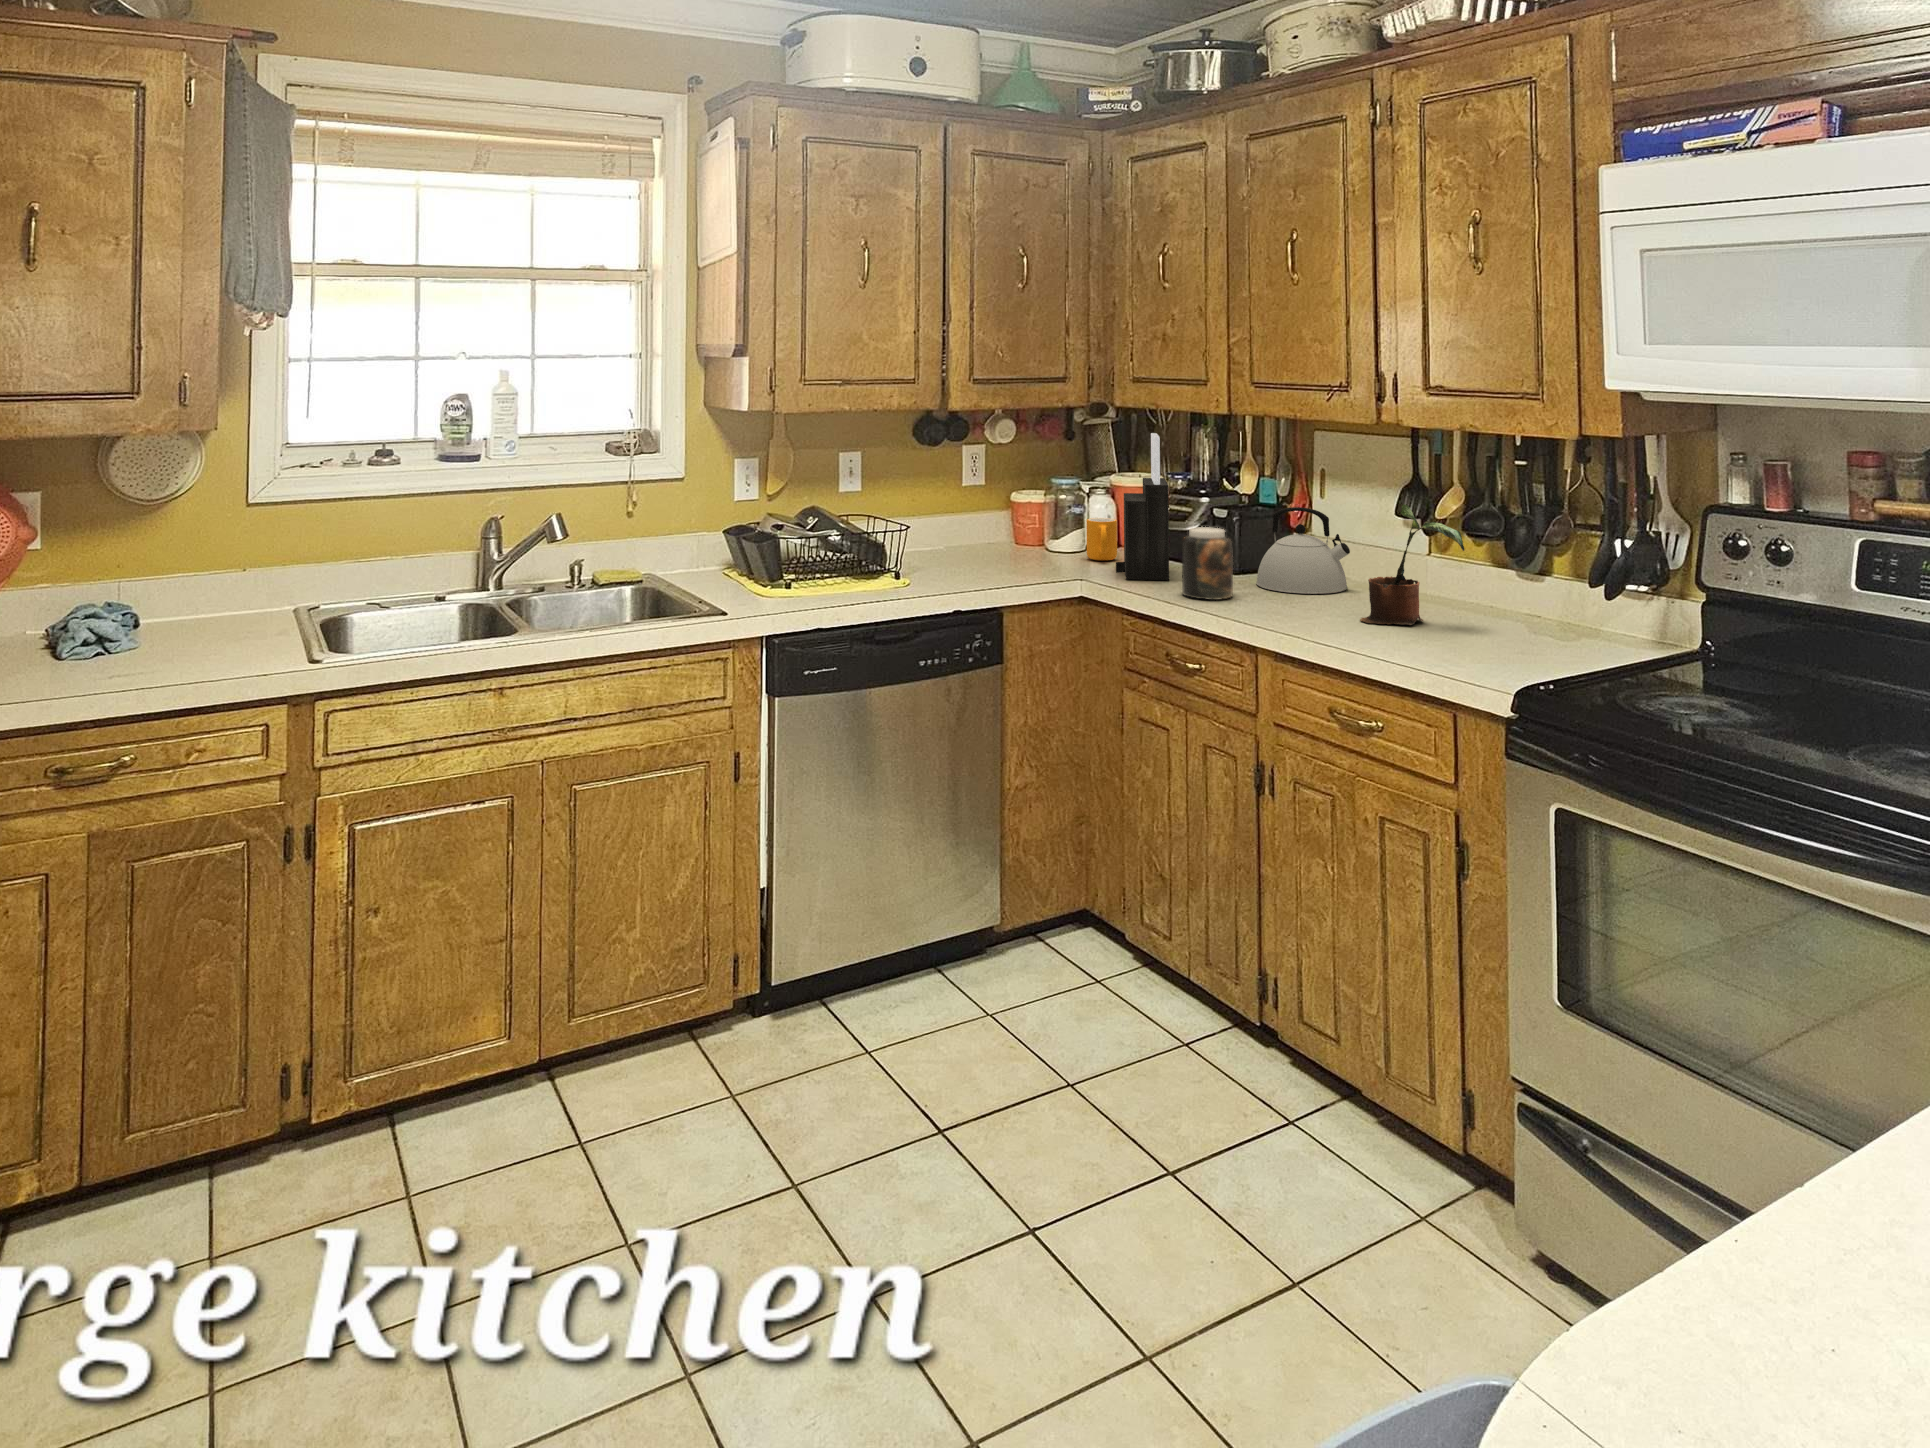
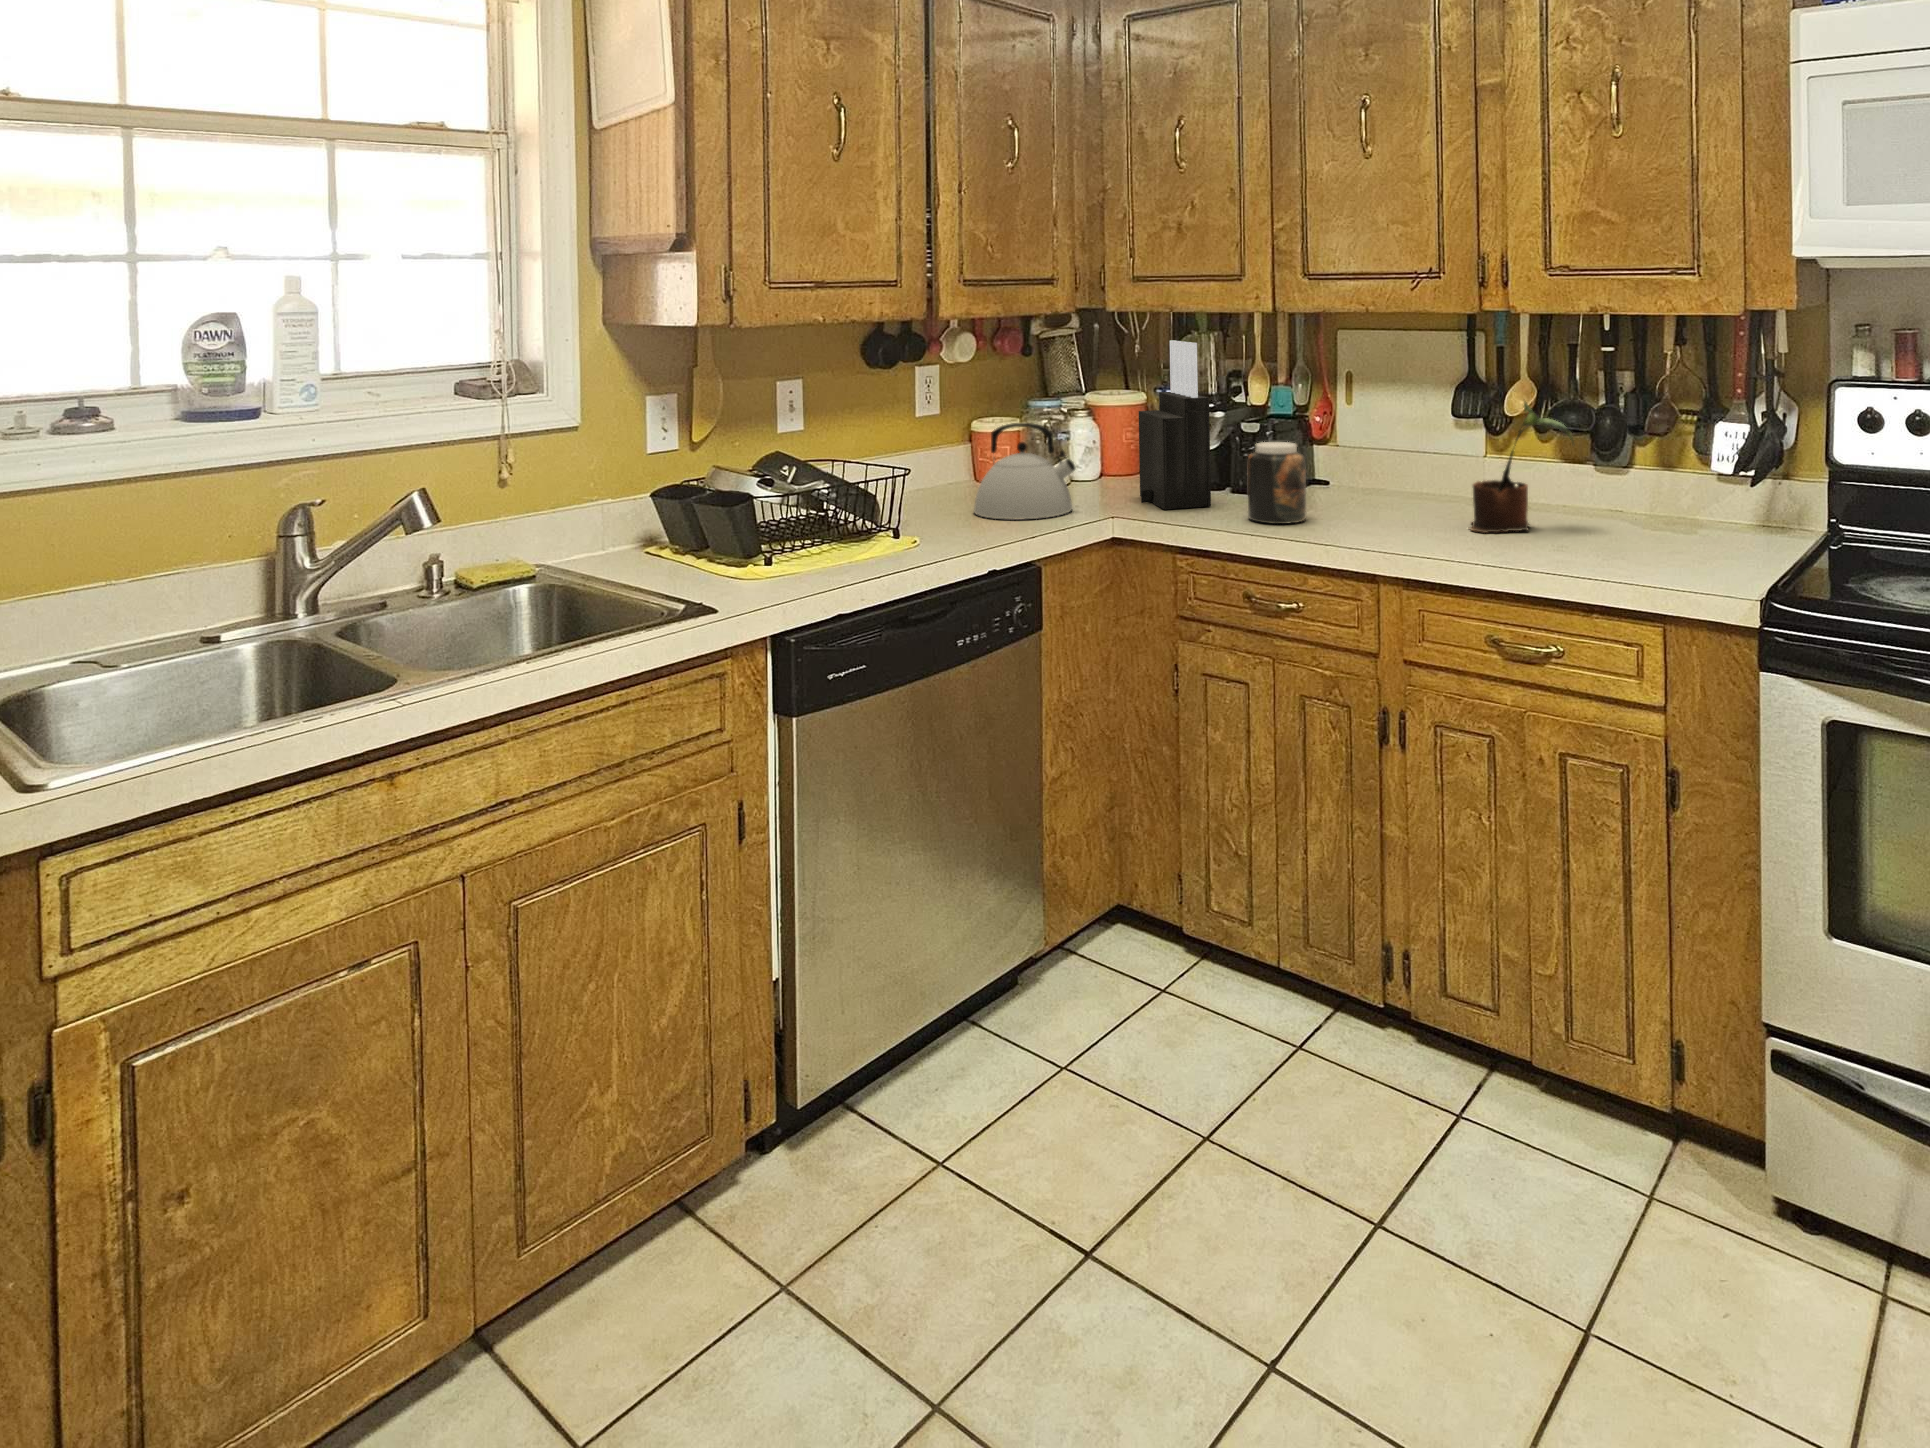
kettle: present [1256,507,1350,594] -> present [974,423,1075,520]
mug: present [1086,518,1117,561] -> none [1083,442,1118,491]

